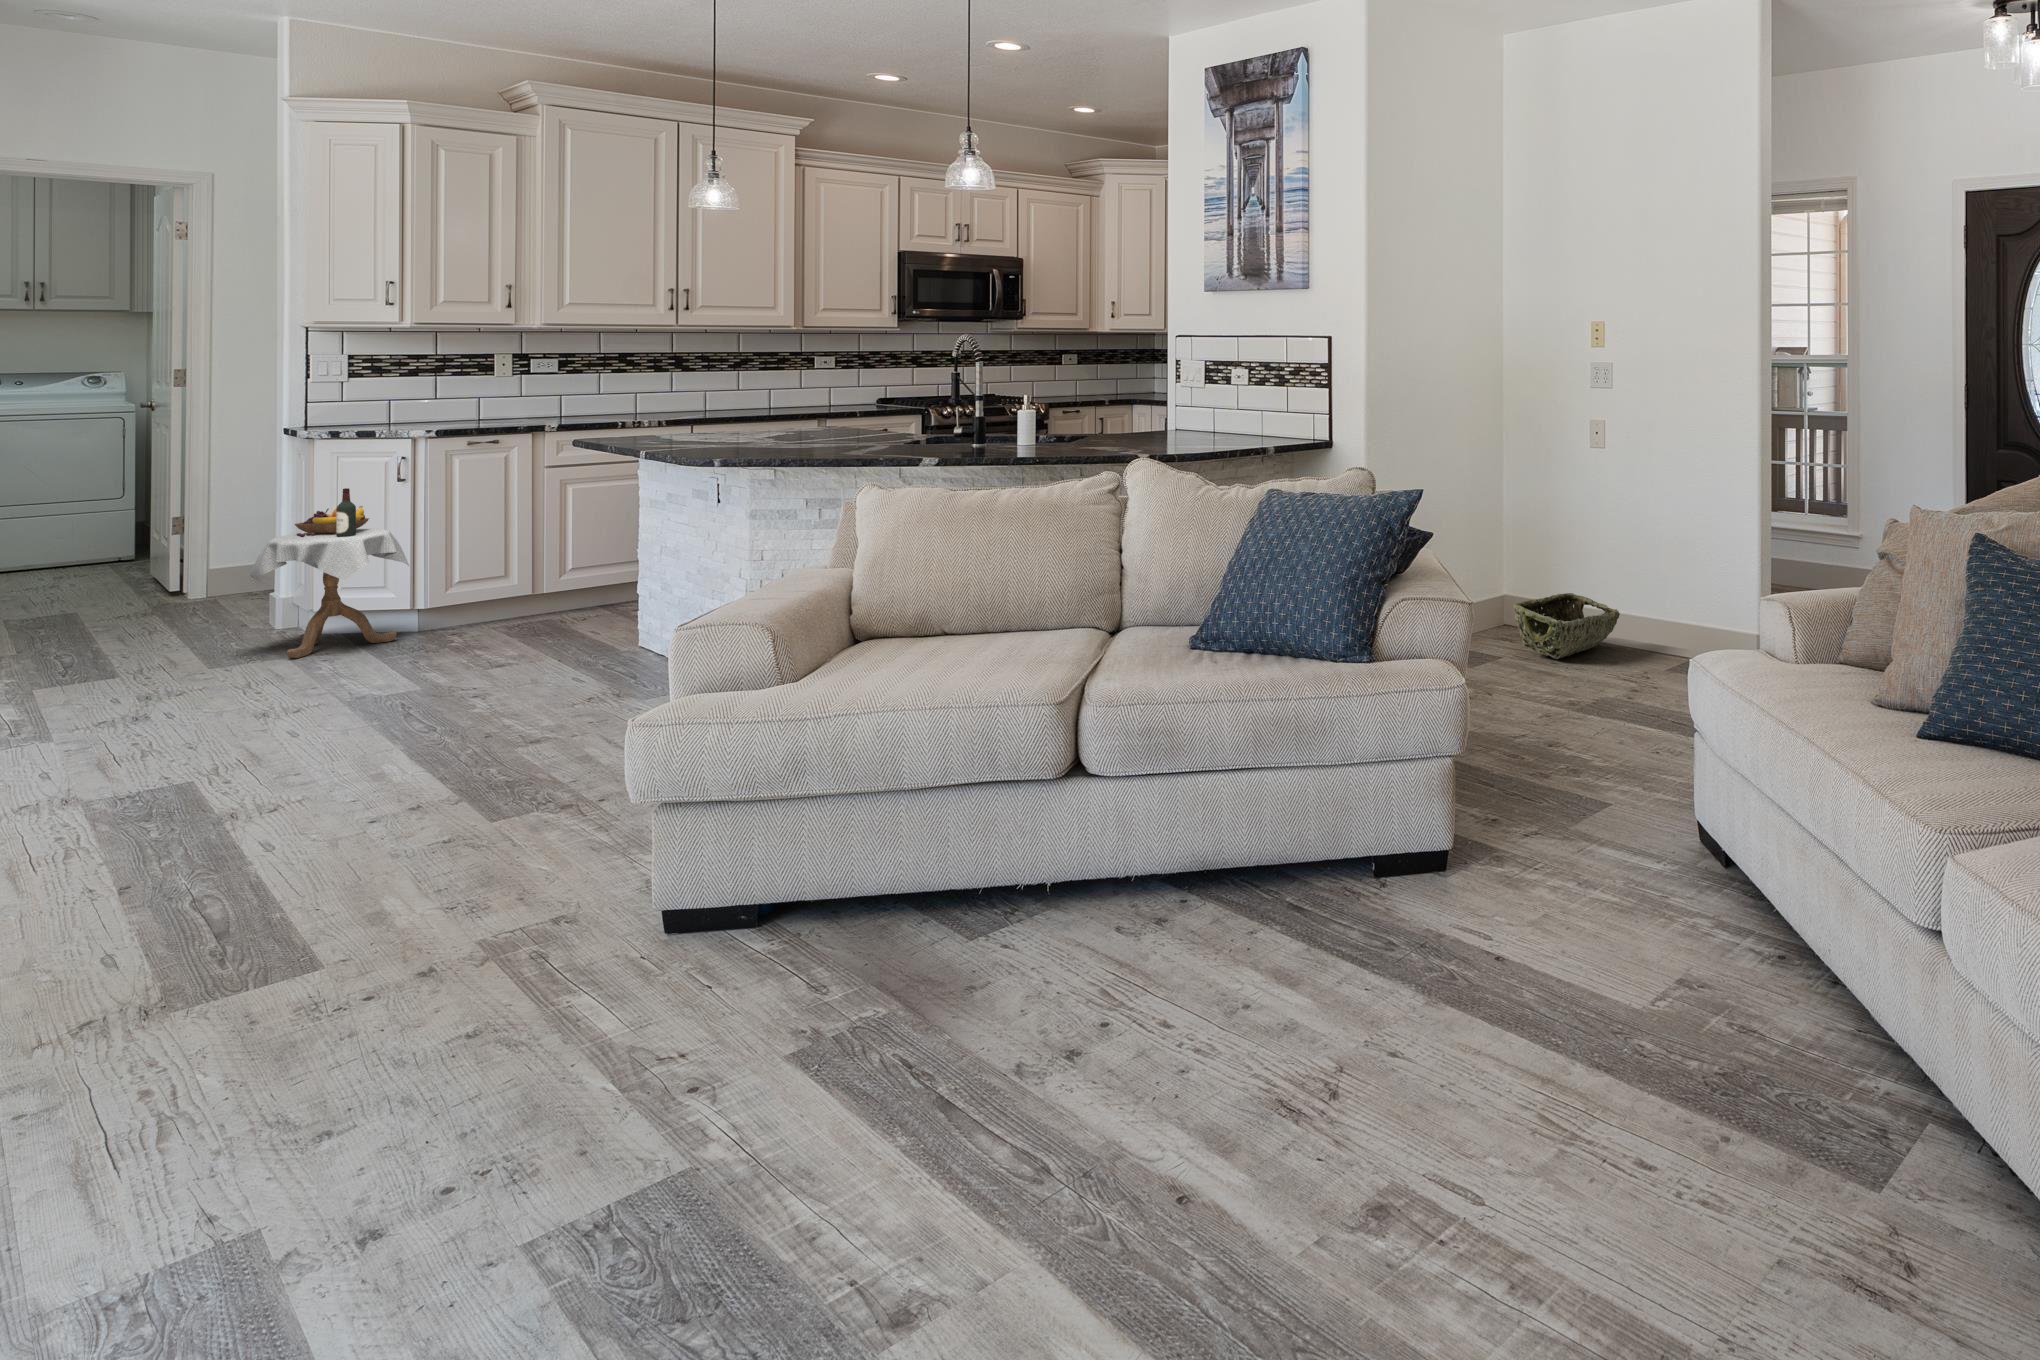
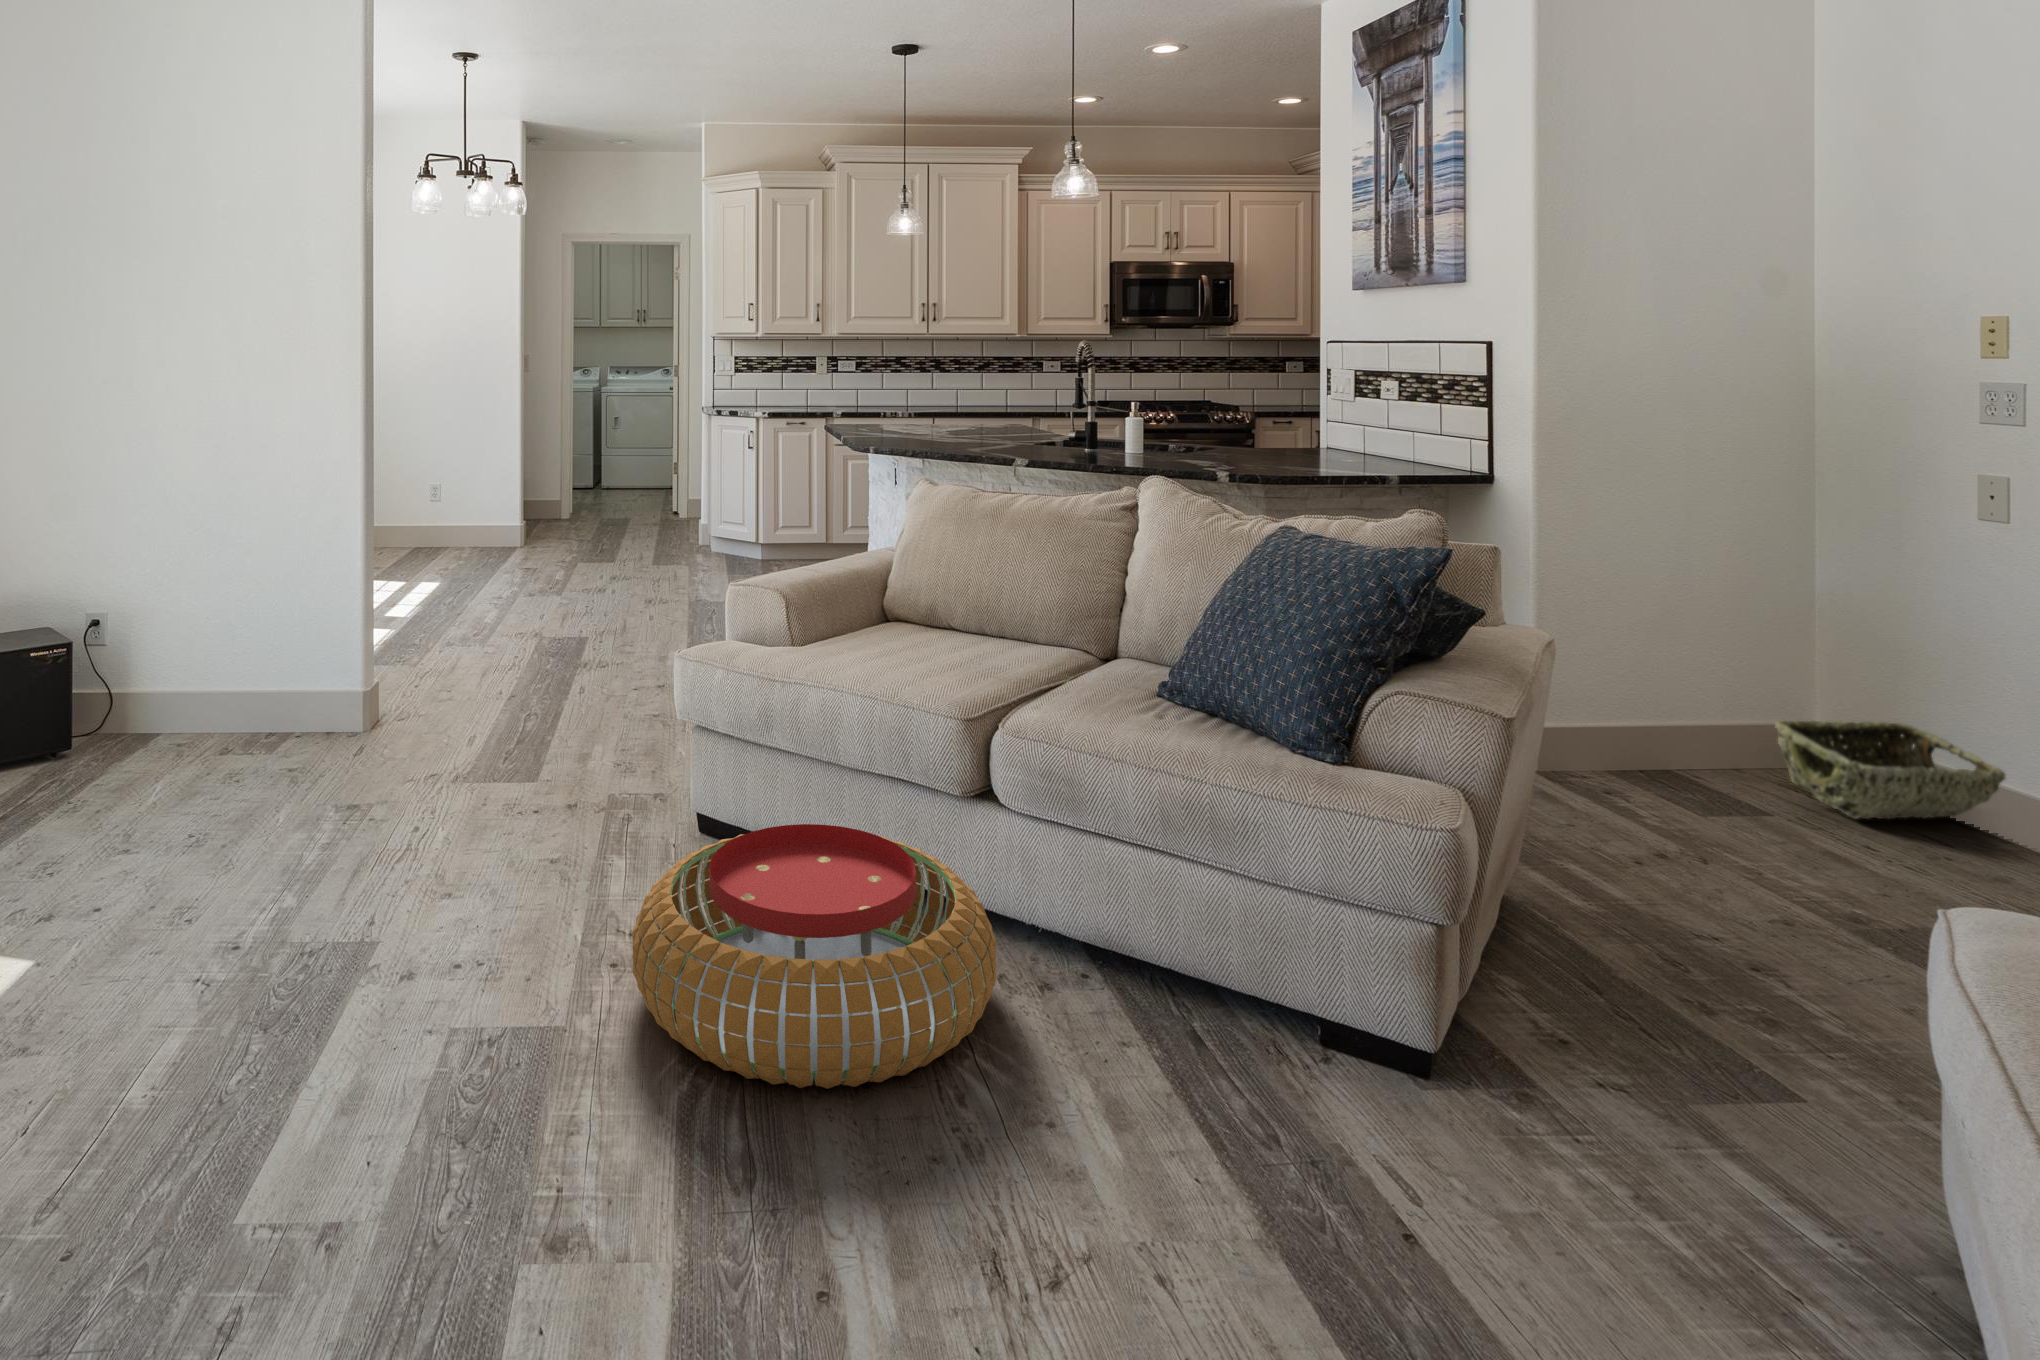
side table: present [250,488,409,658] -> none [682,448,762,561]
pouf: none [741,841,1157,1111] -> present [632,824,996,1089]

